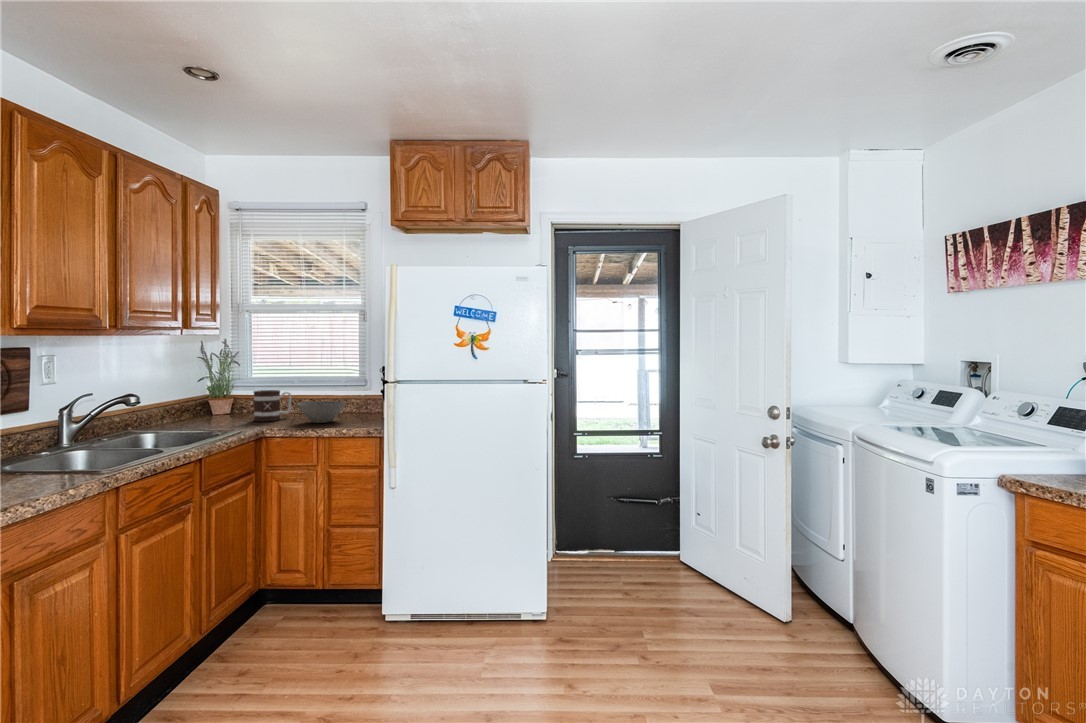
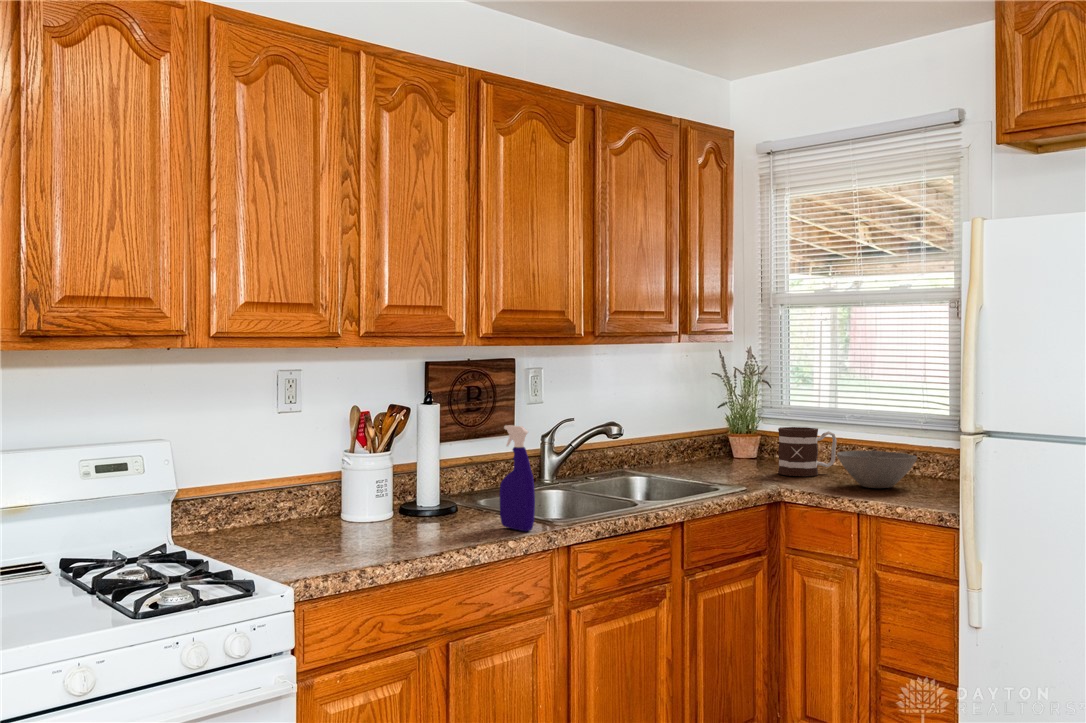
spray bottle: none [49,399,89,482] -> present [500,425,535,531]

